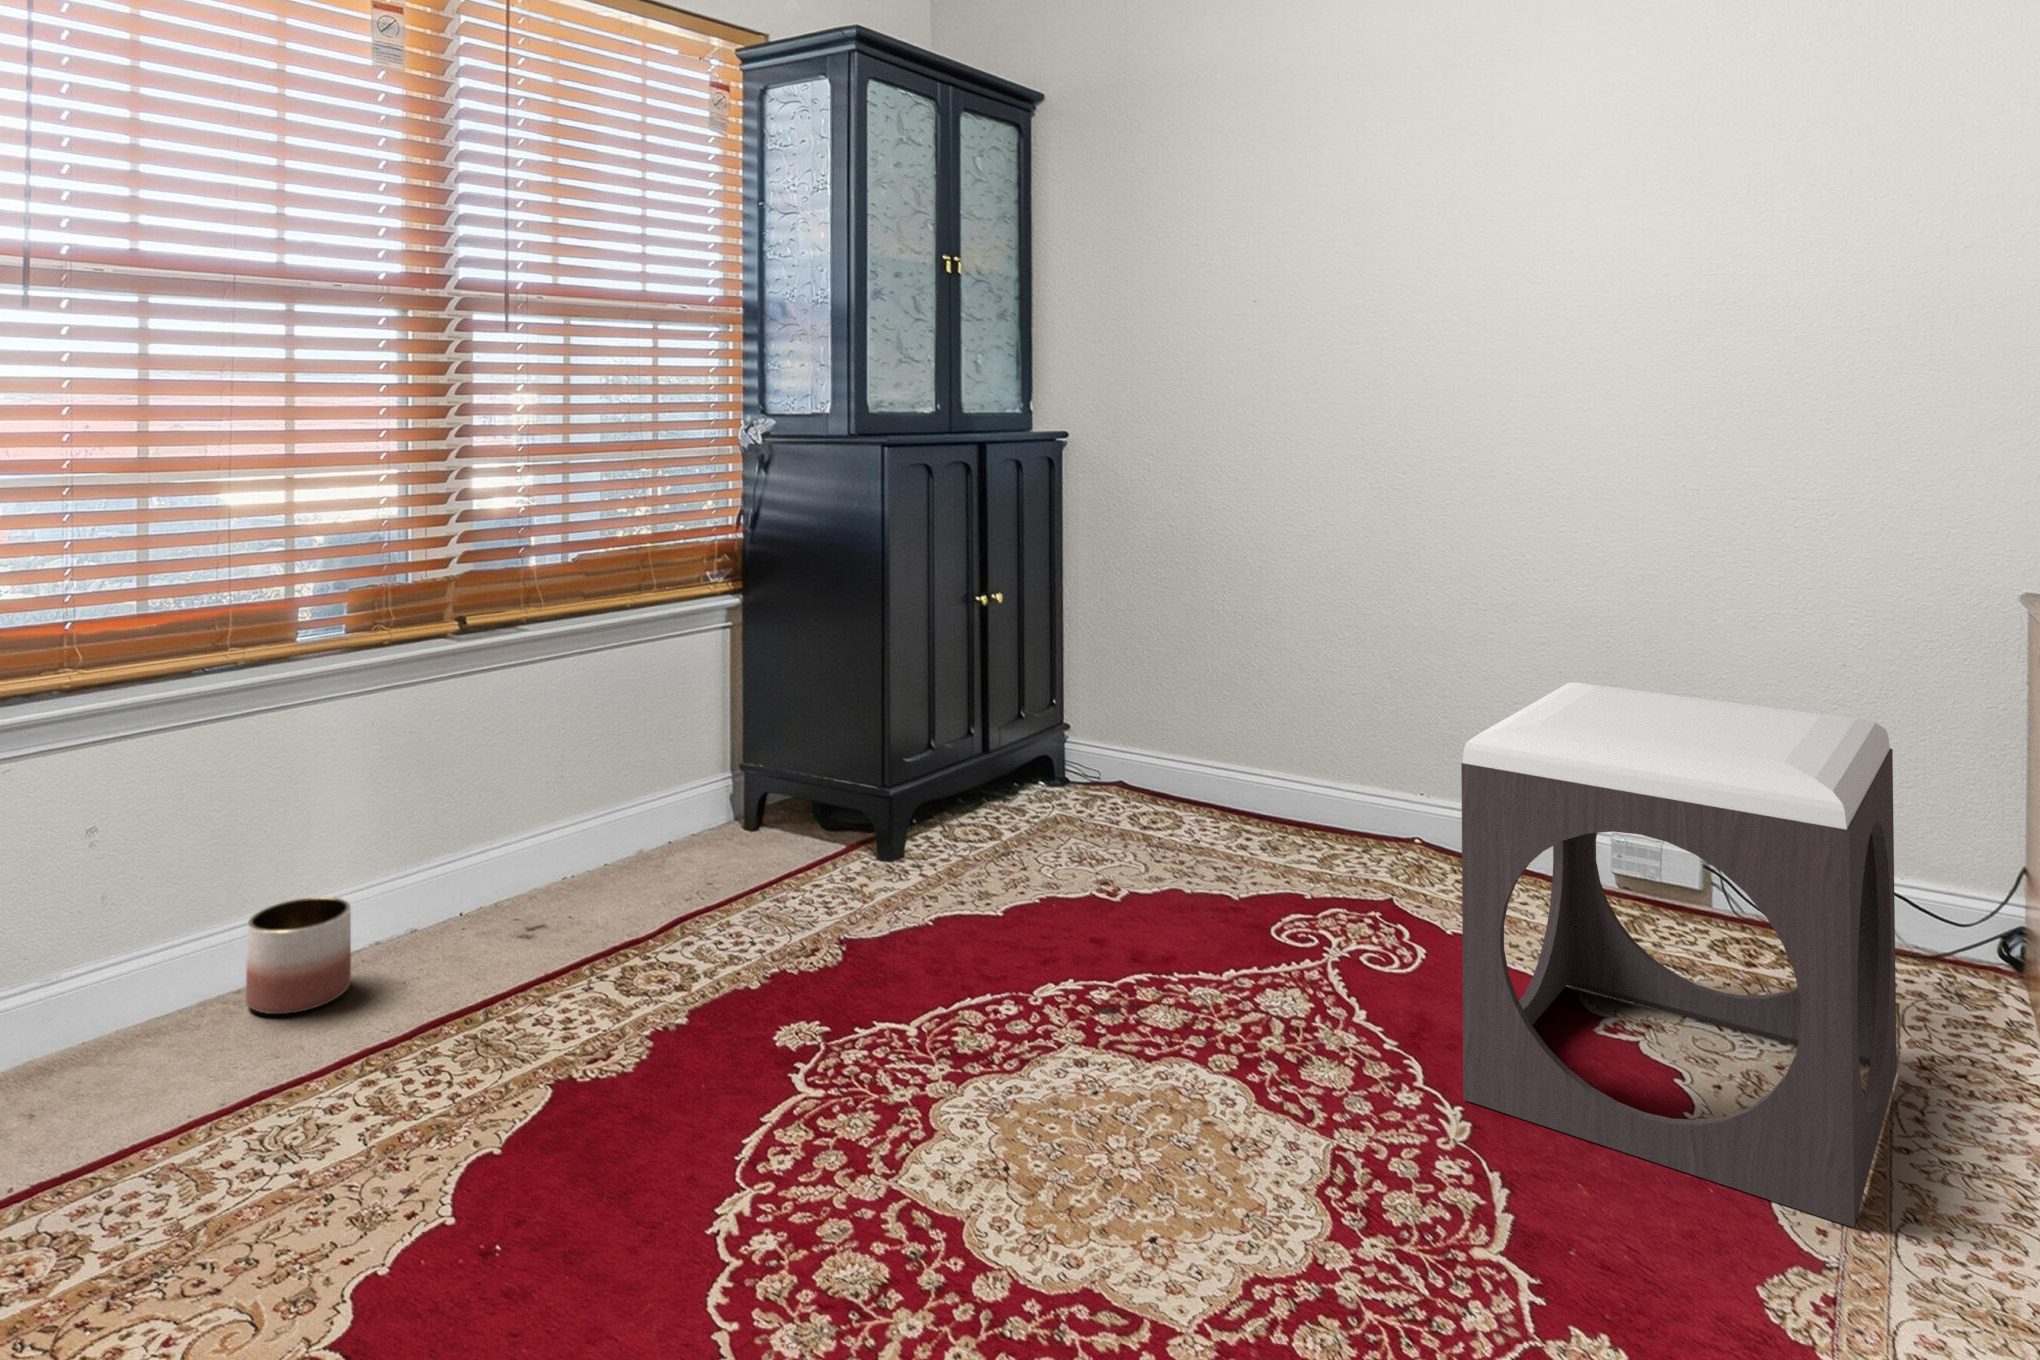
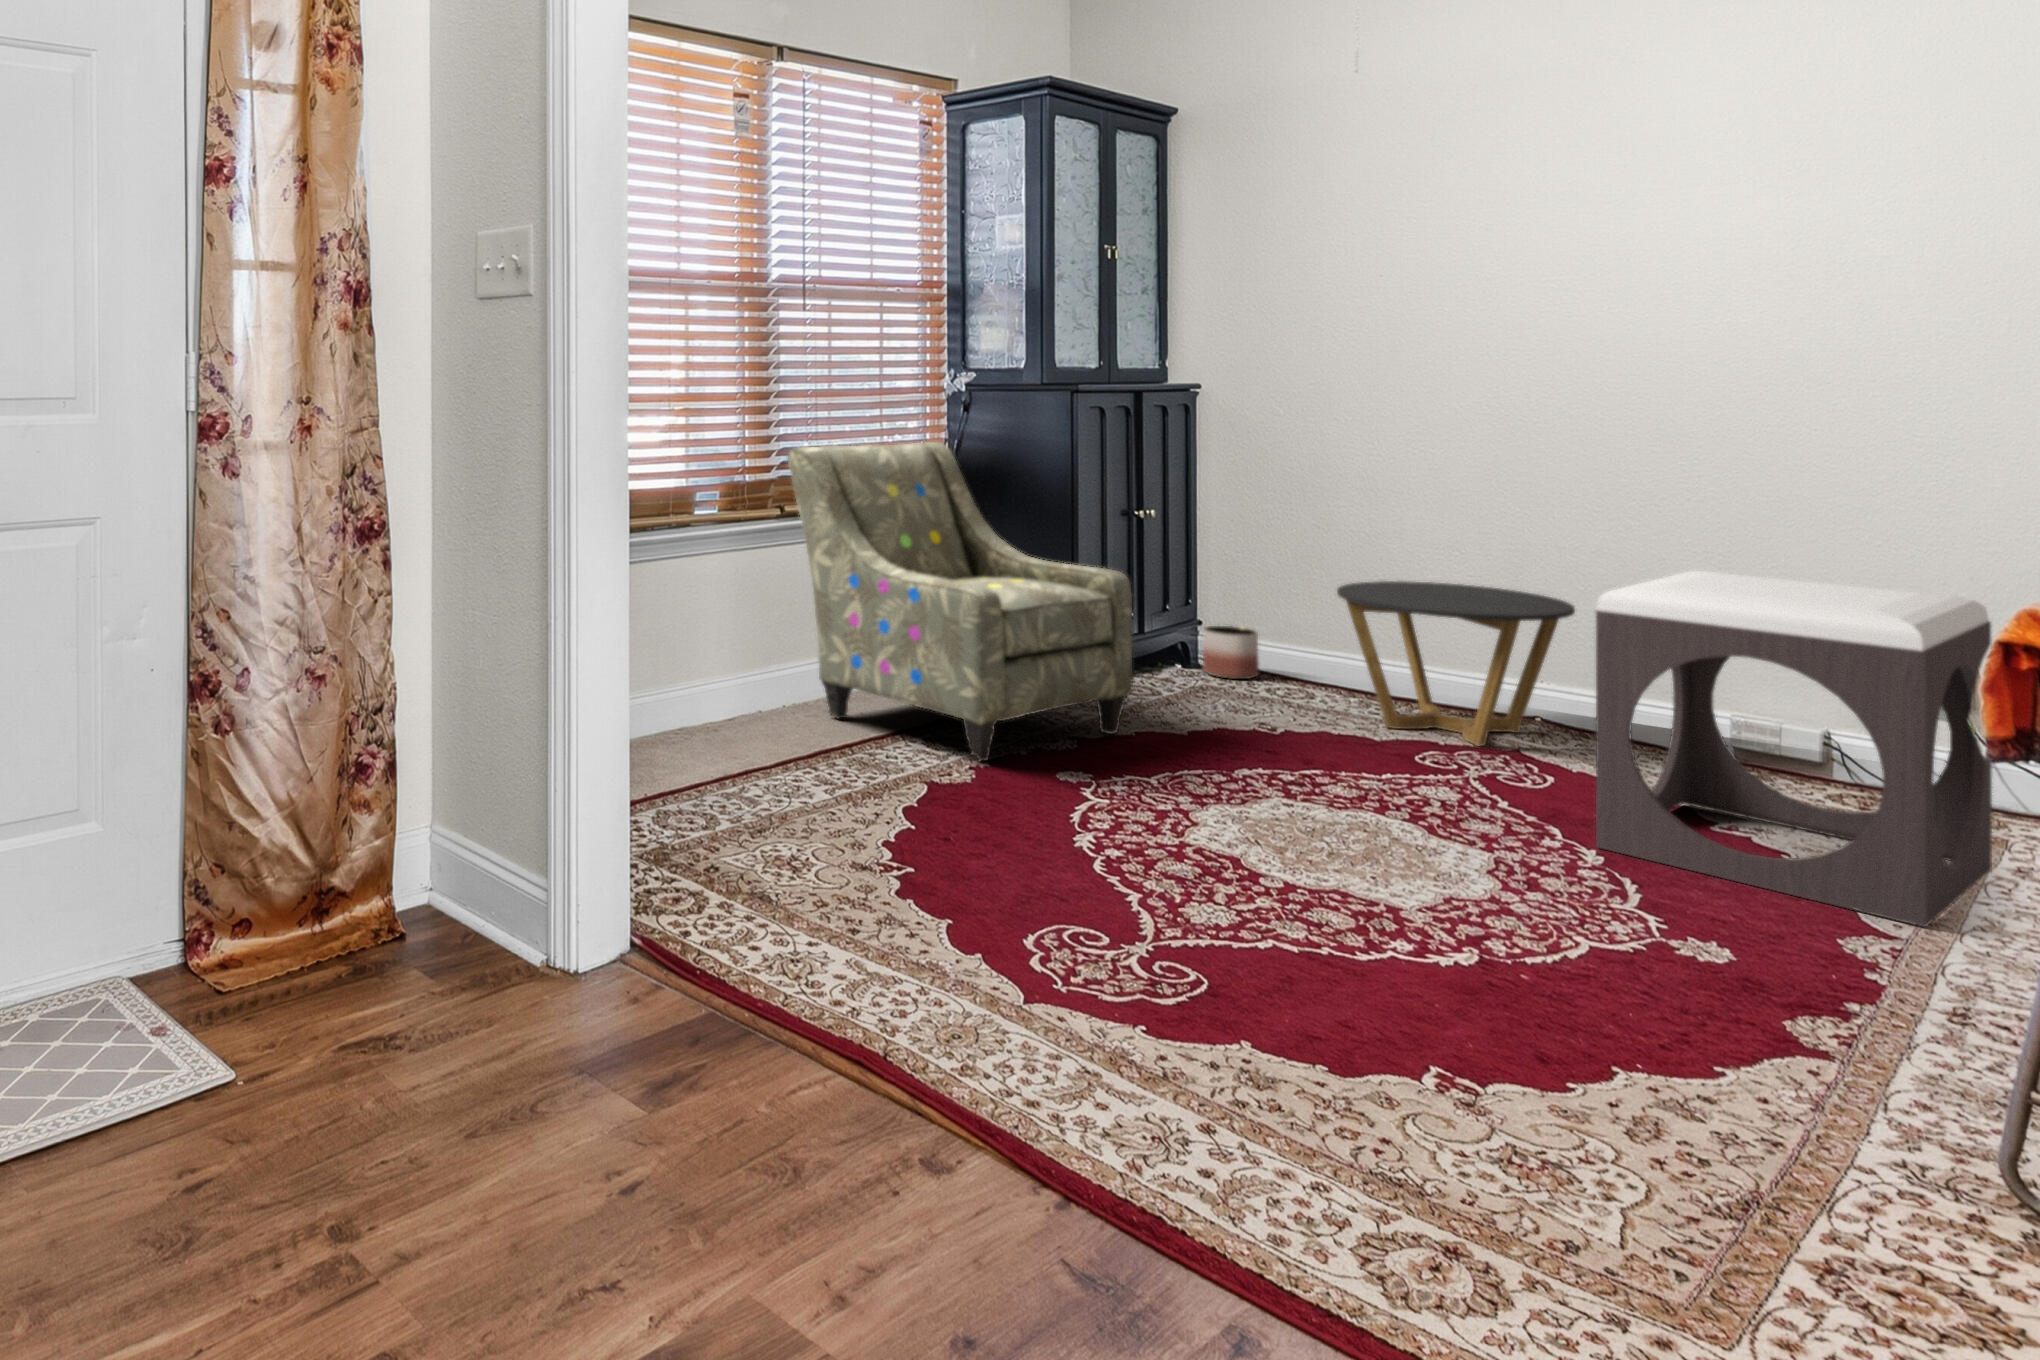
armchair: none [462,514,931,1017] -> present [787,442,1133,761]
side table: none [1196,676,1452,898] -> present [1337,581,1575,746]
planter: present [246,897,351,1014] -> present [1203,626,1259,679]

